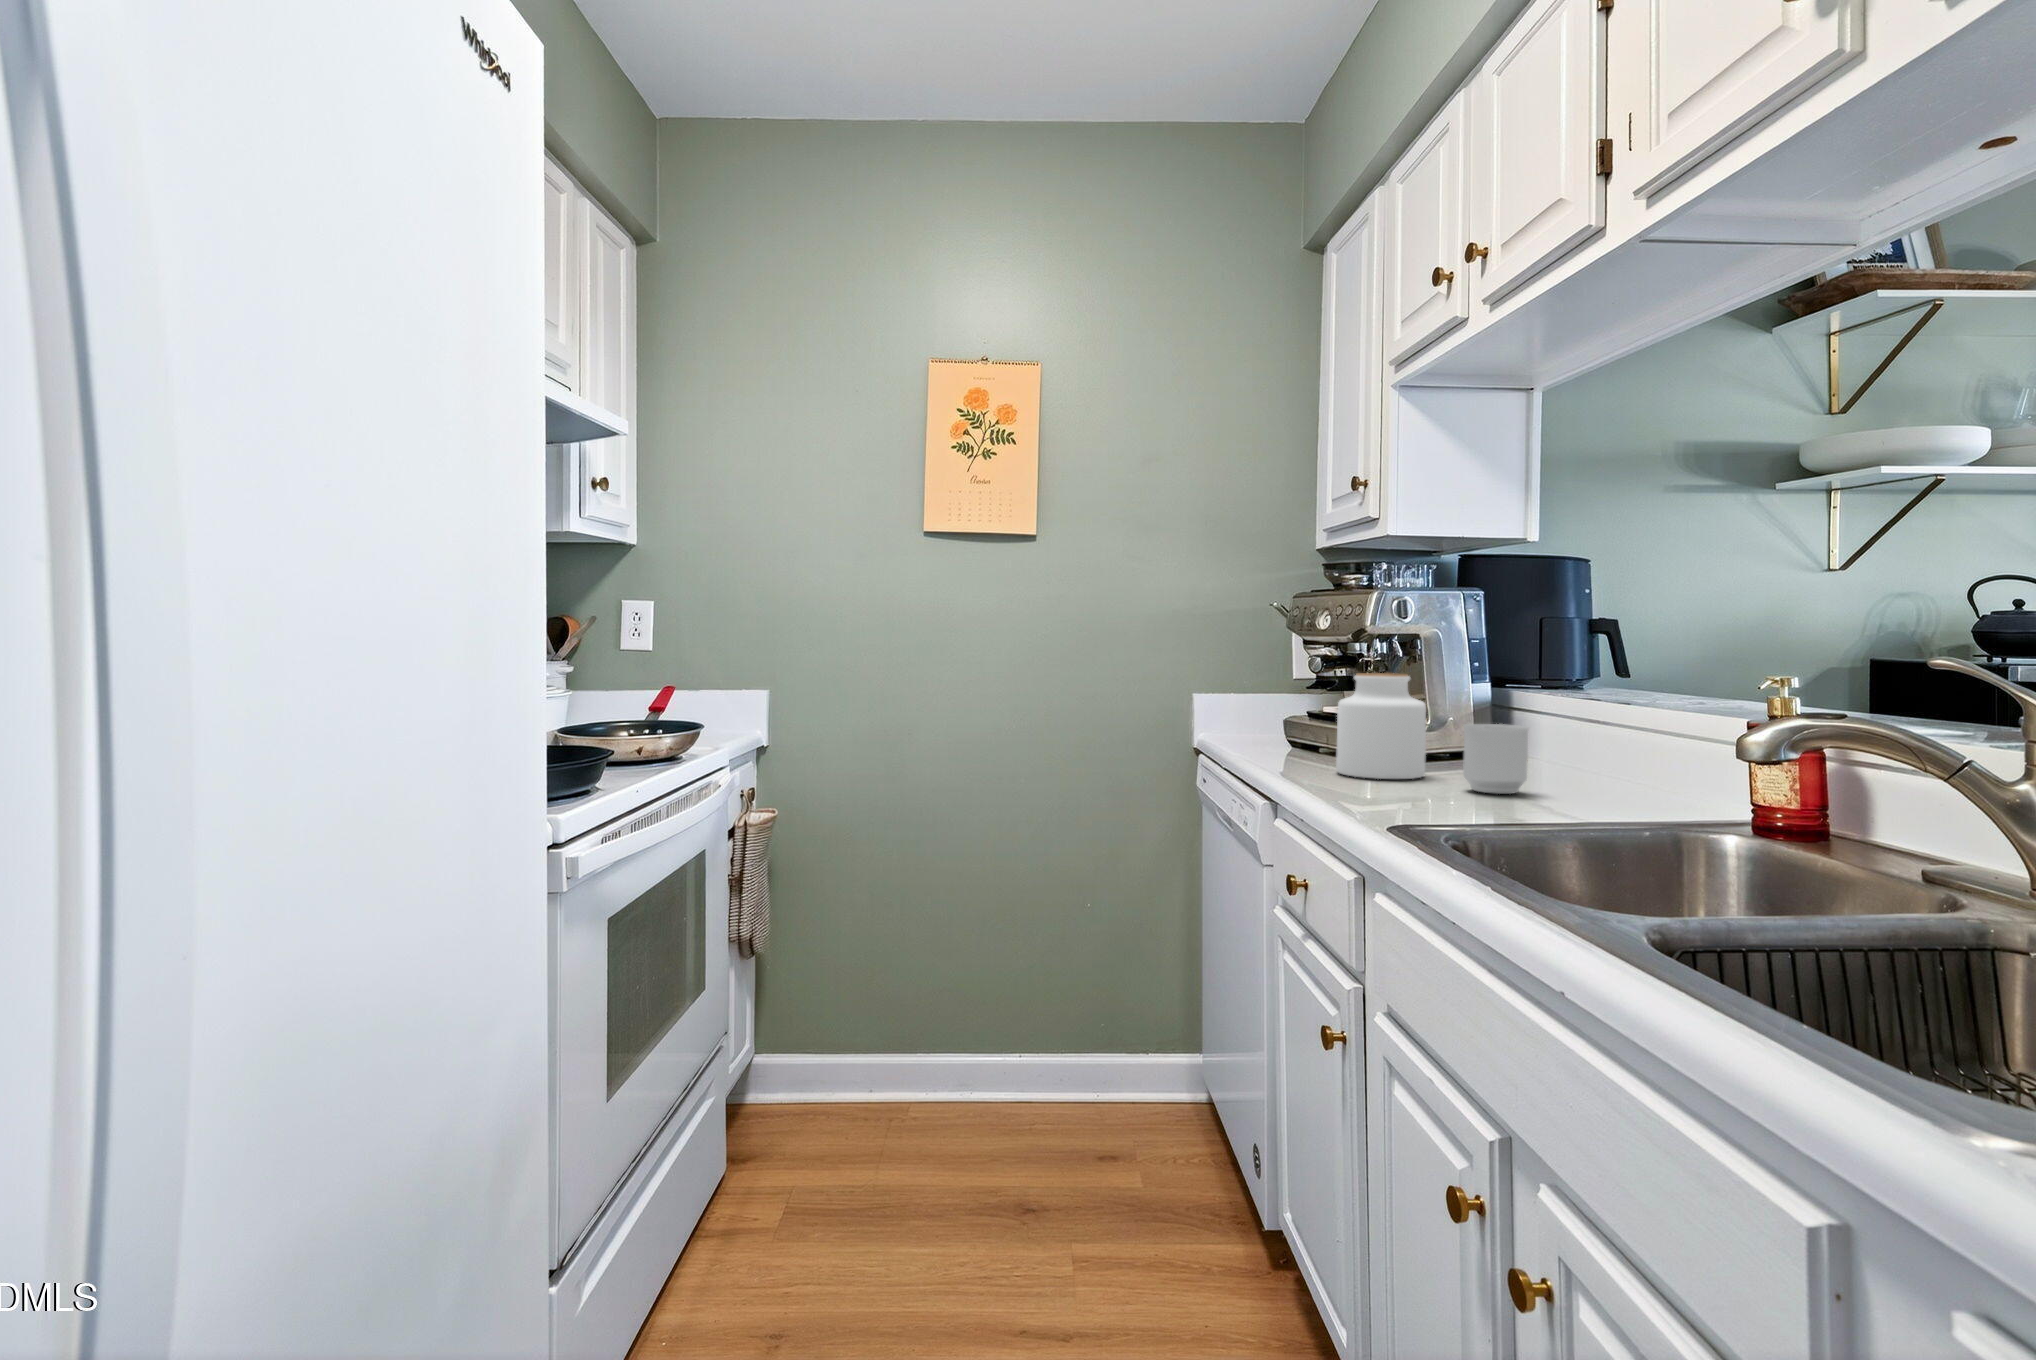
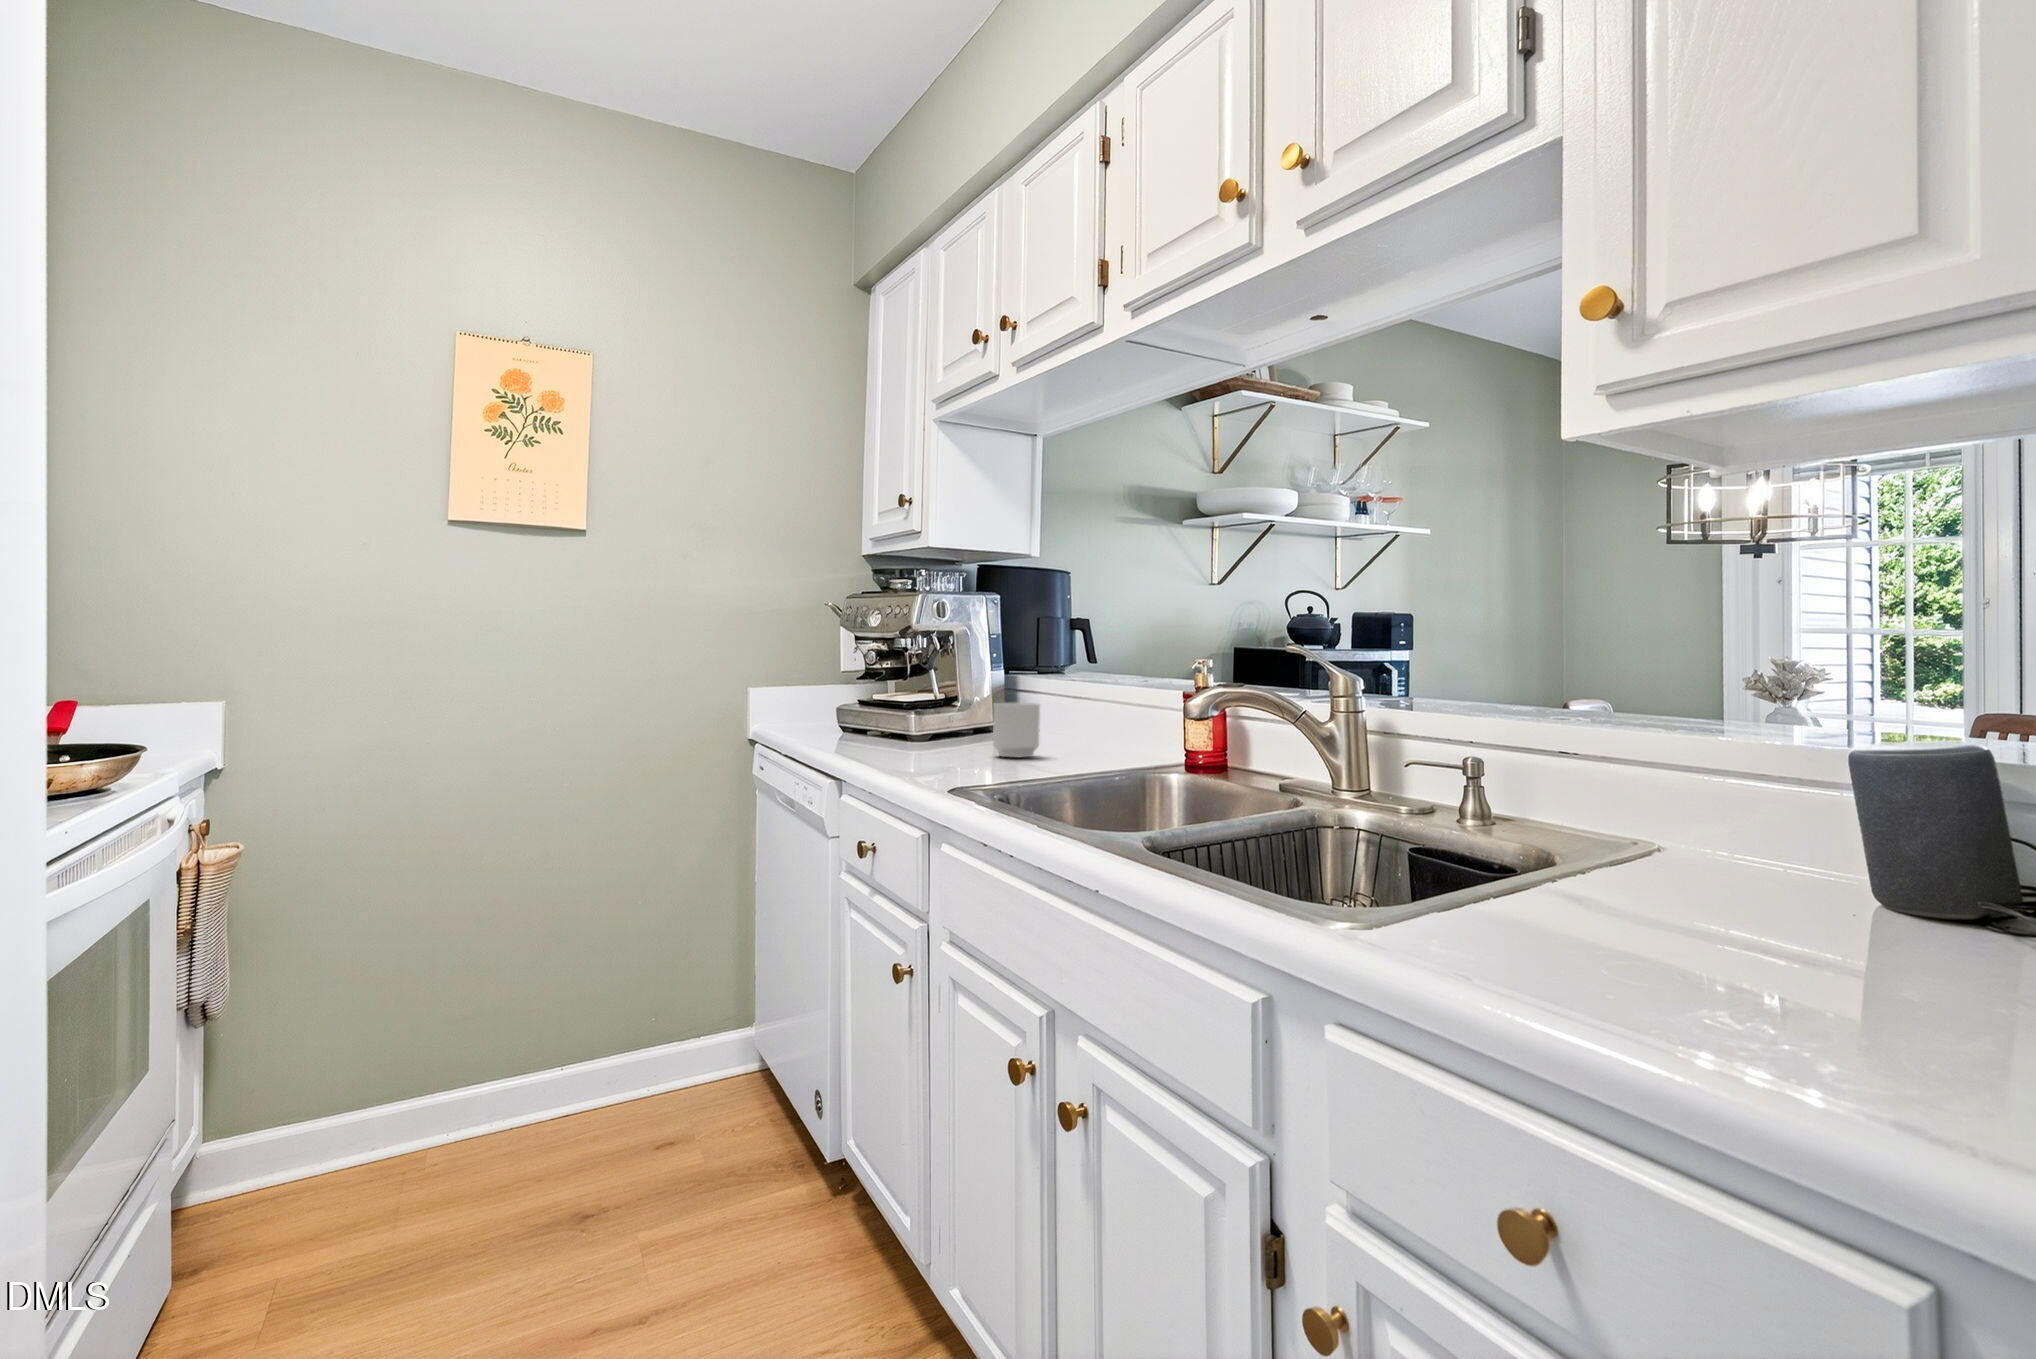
jar: present [1336,673,1426,779] -> none [890,663,962,751]

